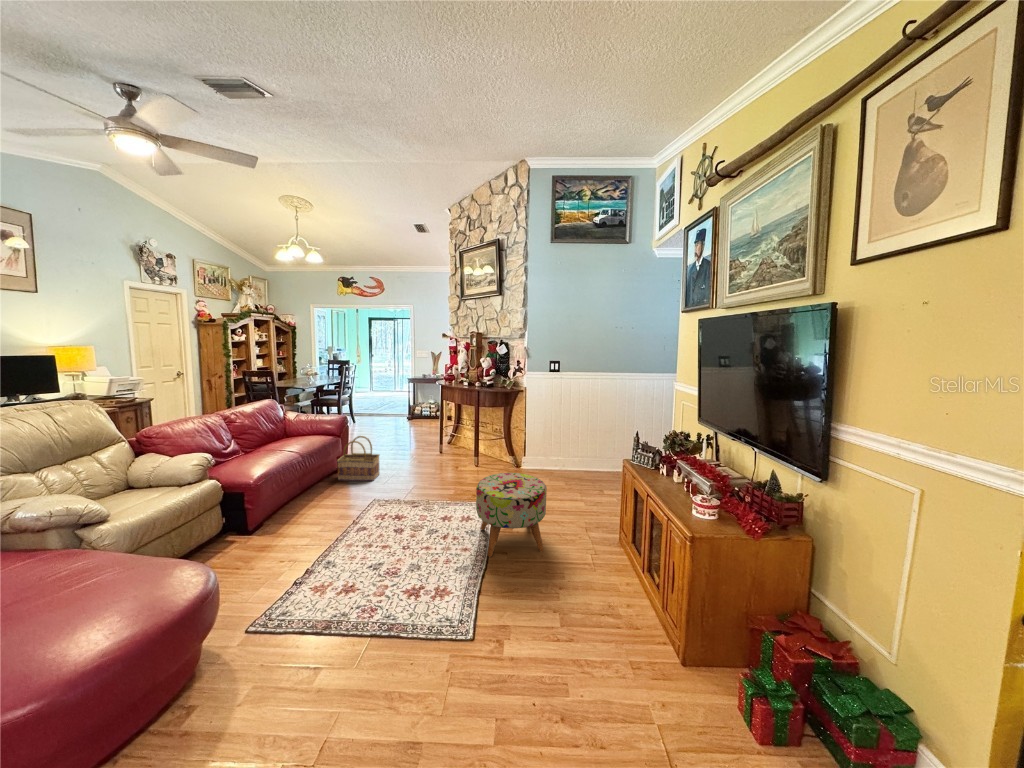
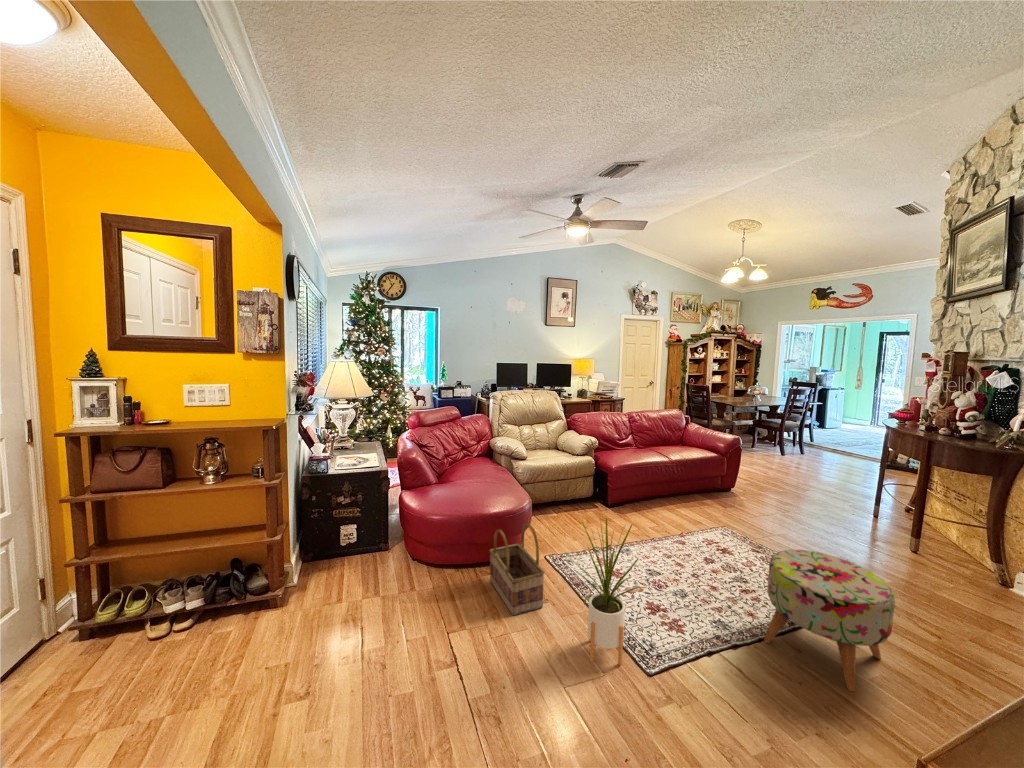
basket: present [337,436,380,481] -> present [490,524,544,616]
house plant: none [380,508,470,684] -> present [566,519,647,666]

